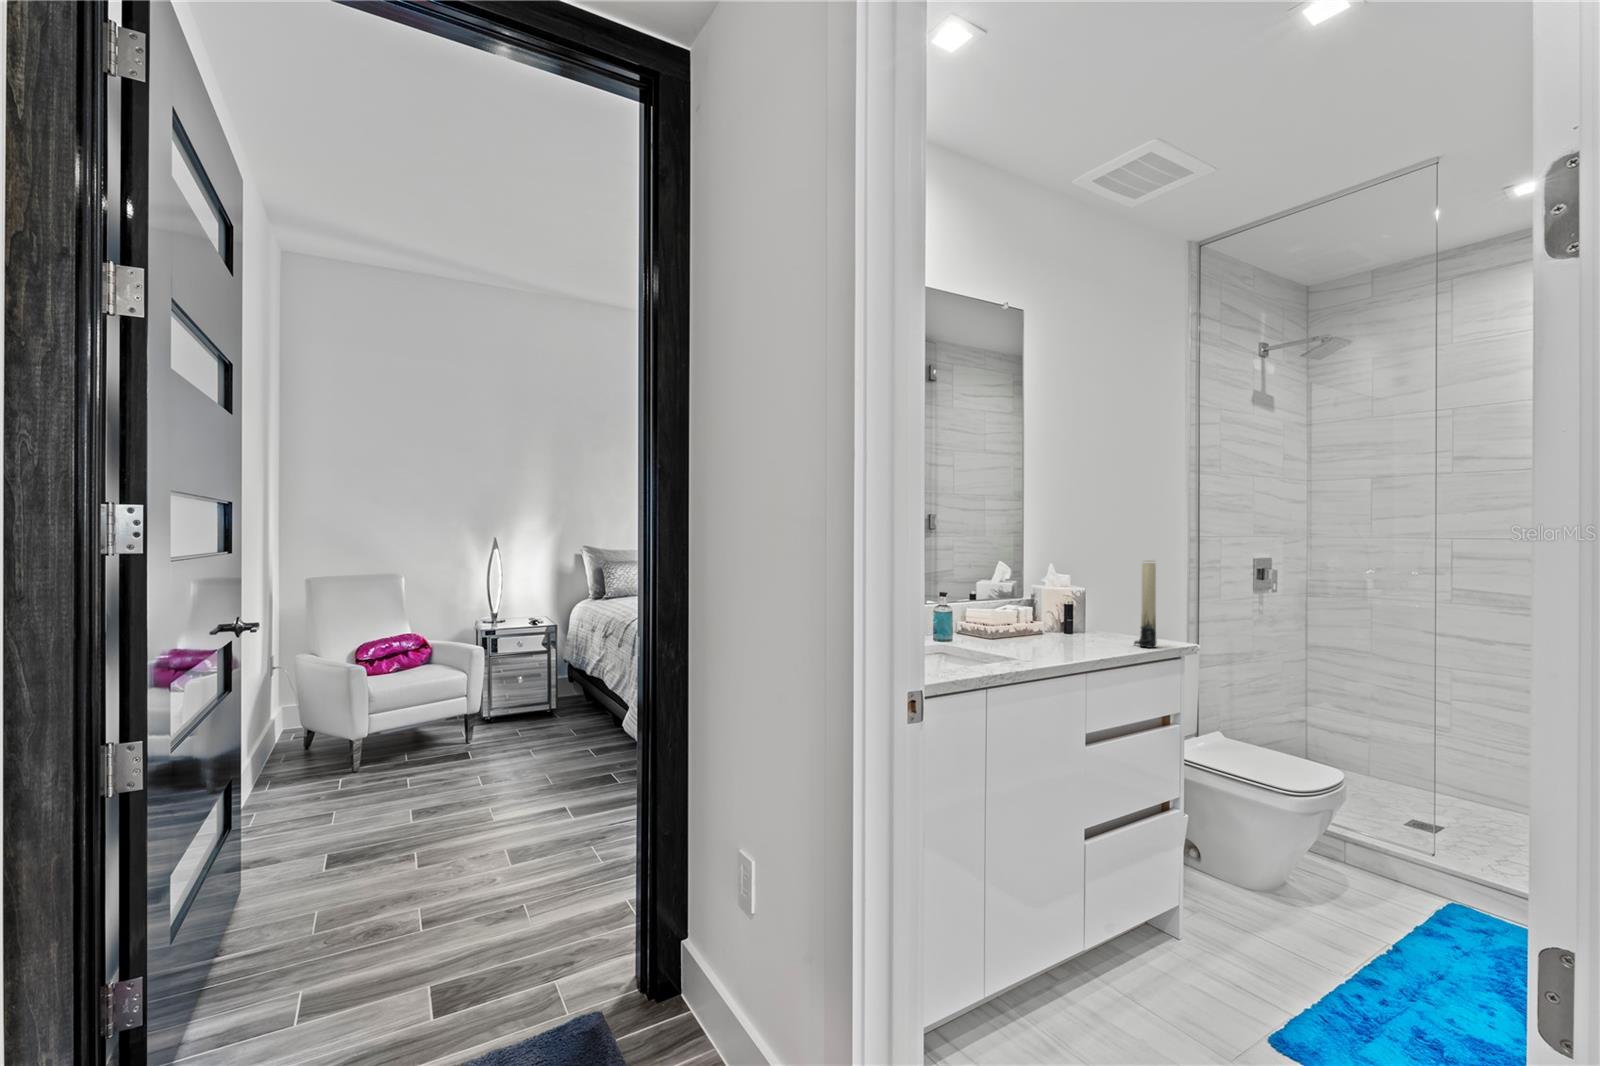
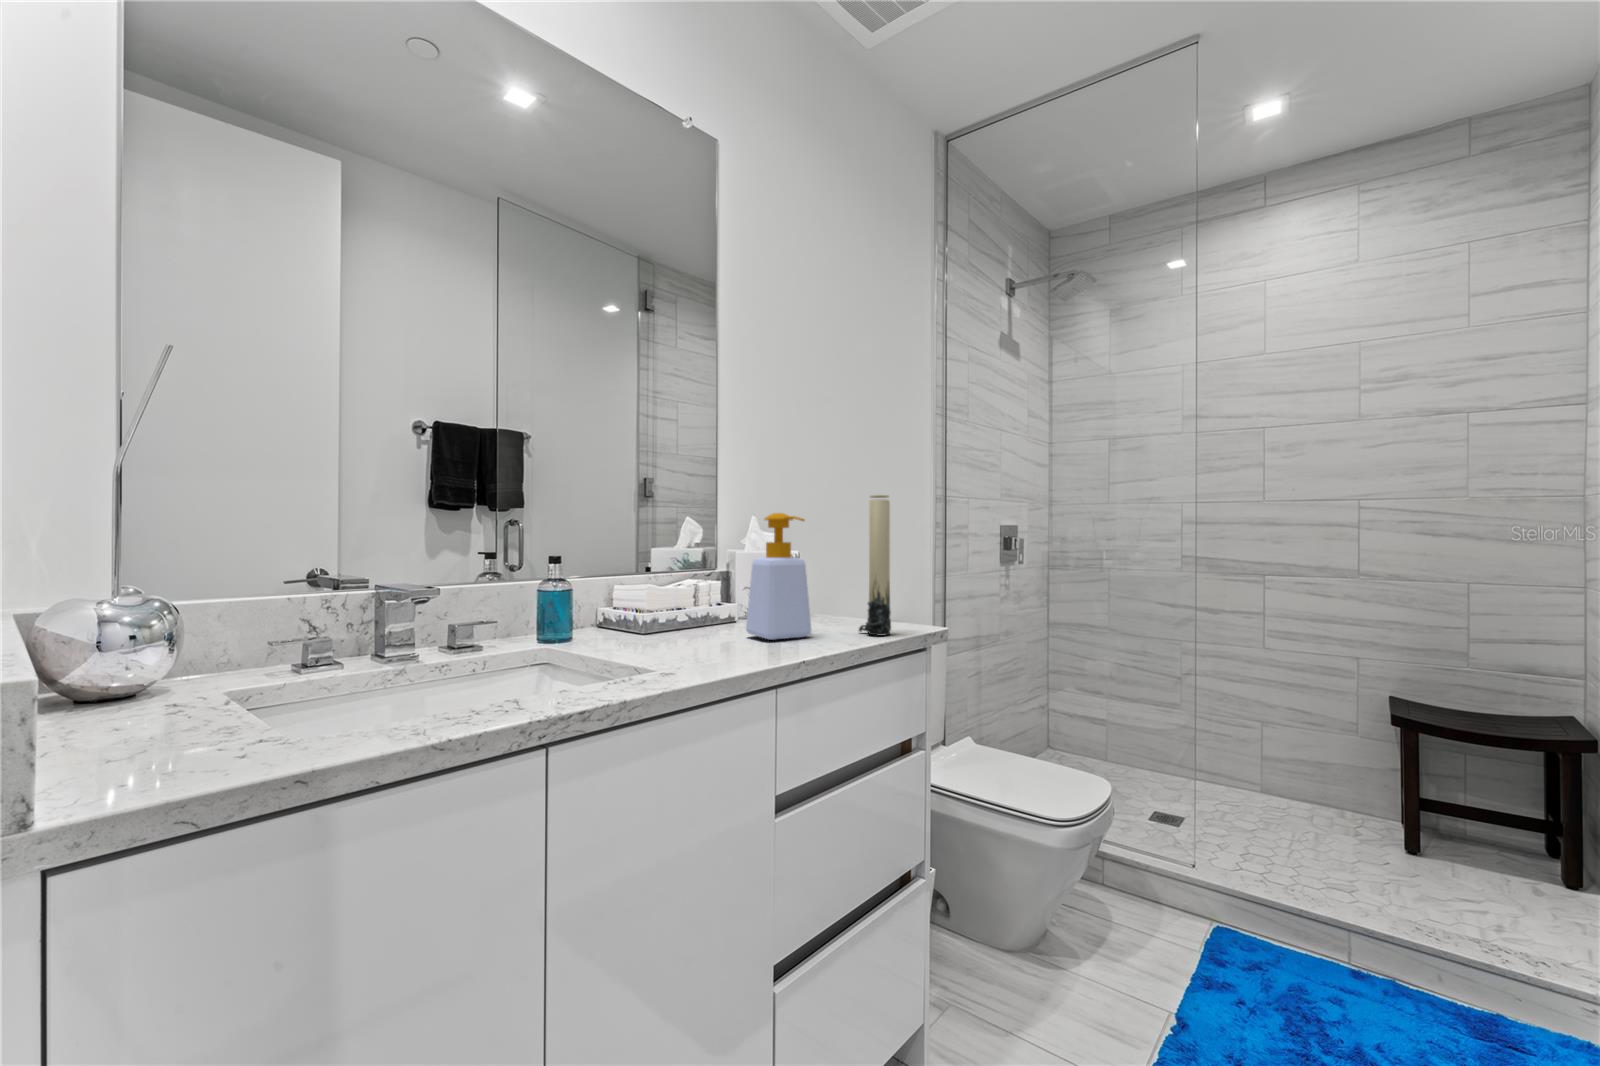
soap bottle: none [1059,570,1103,647] -> present [746,513,811,640]

